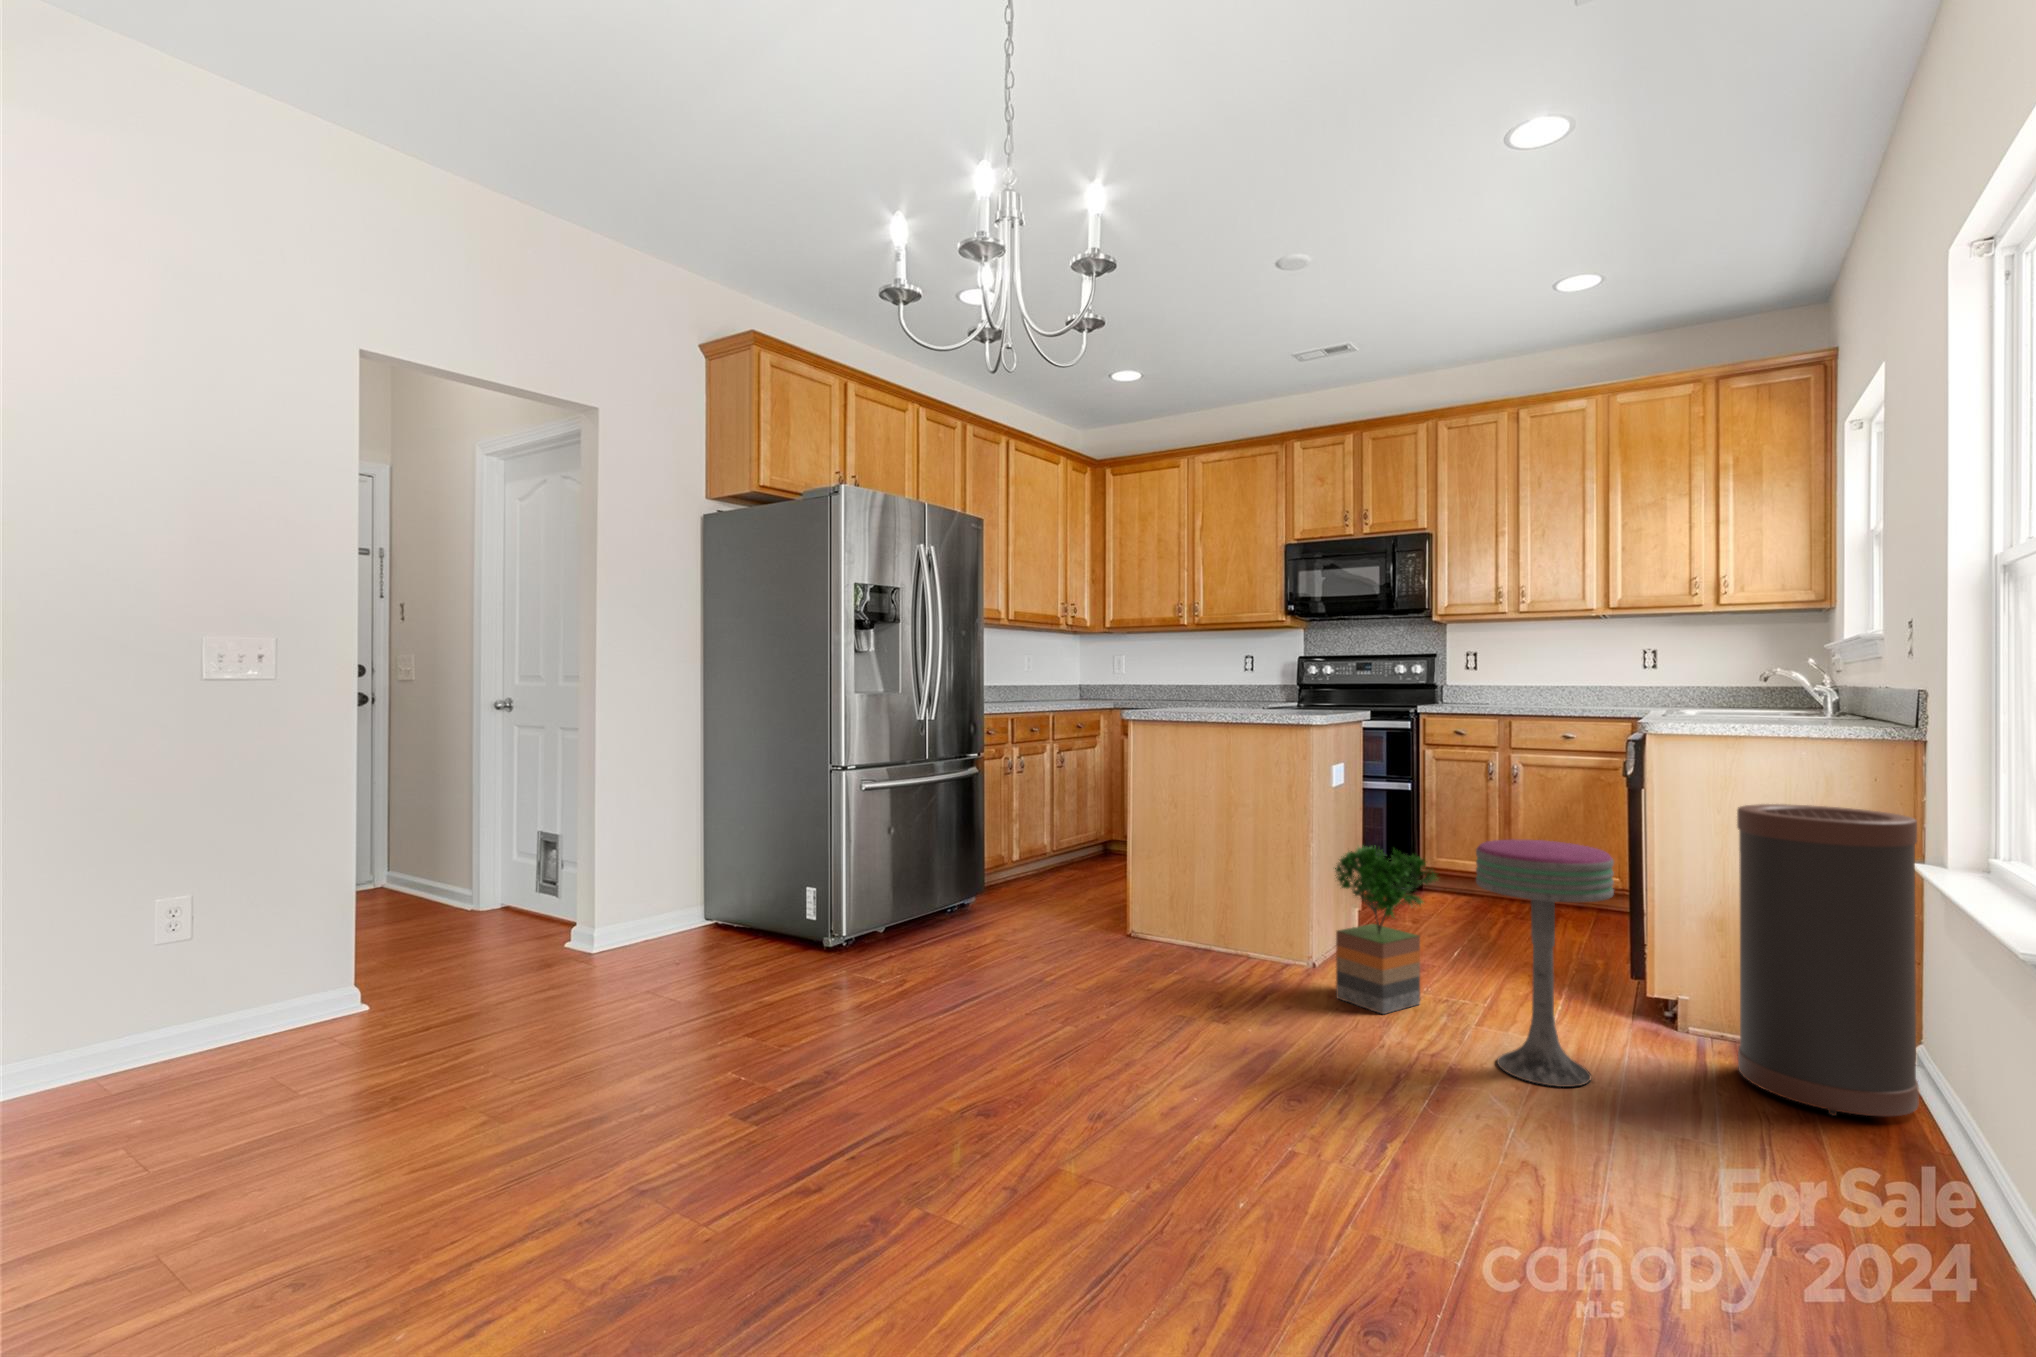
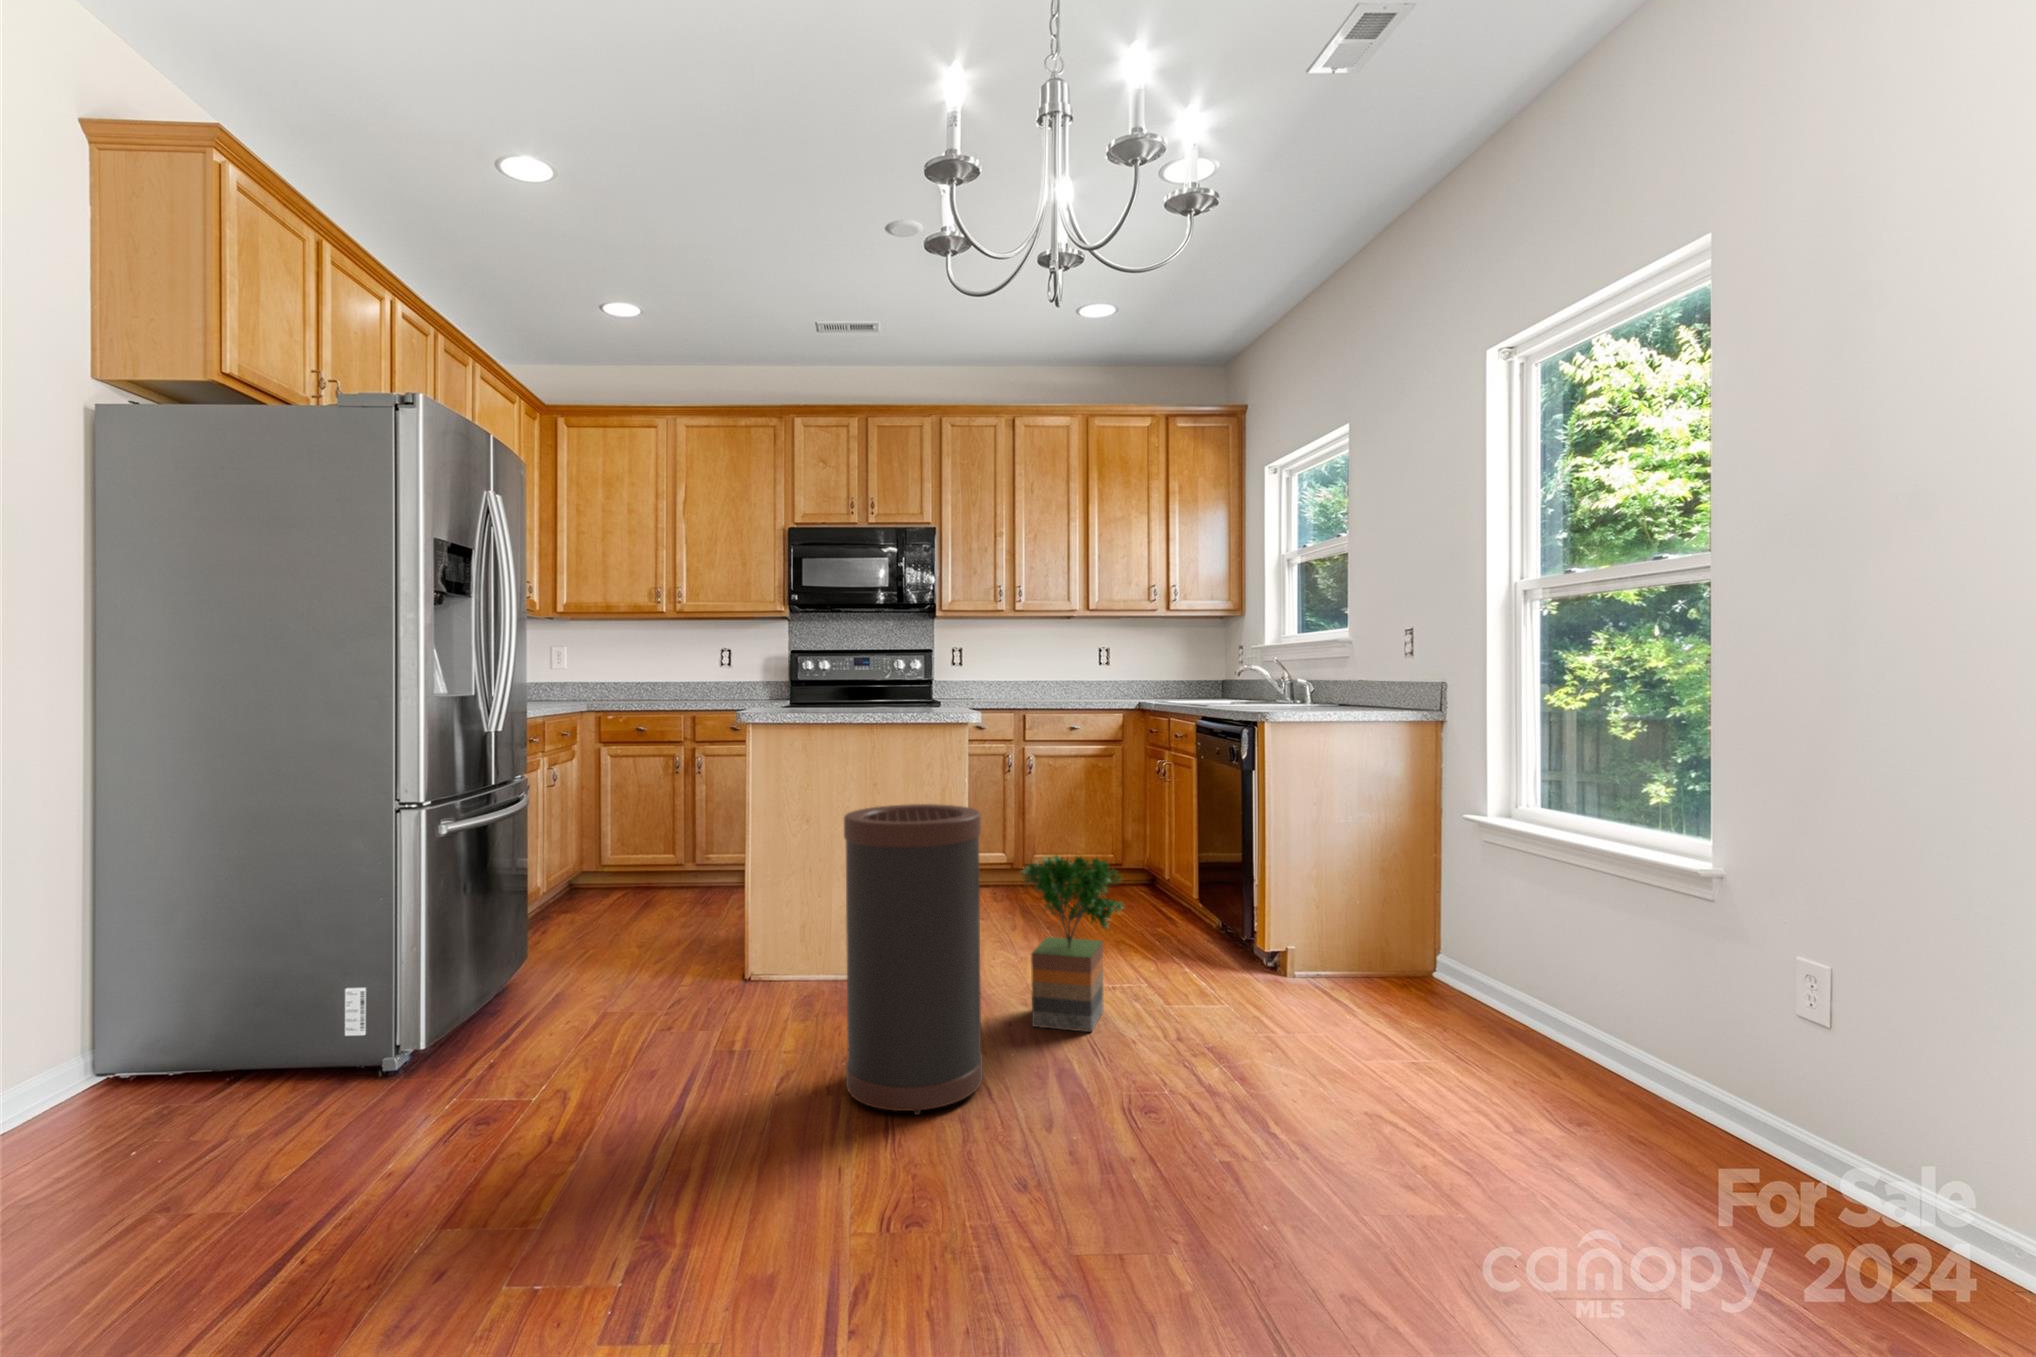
trash can: present [1737,804,1919,1116] -> present [844,804,983,1115]
bar stool: present [1476,839,1614,1087] -> none [1209,830,1329,1065]

